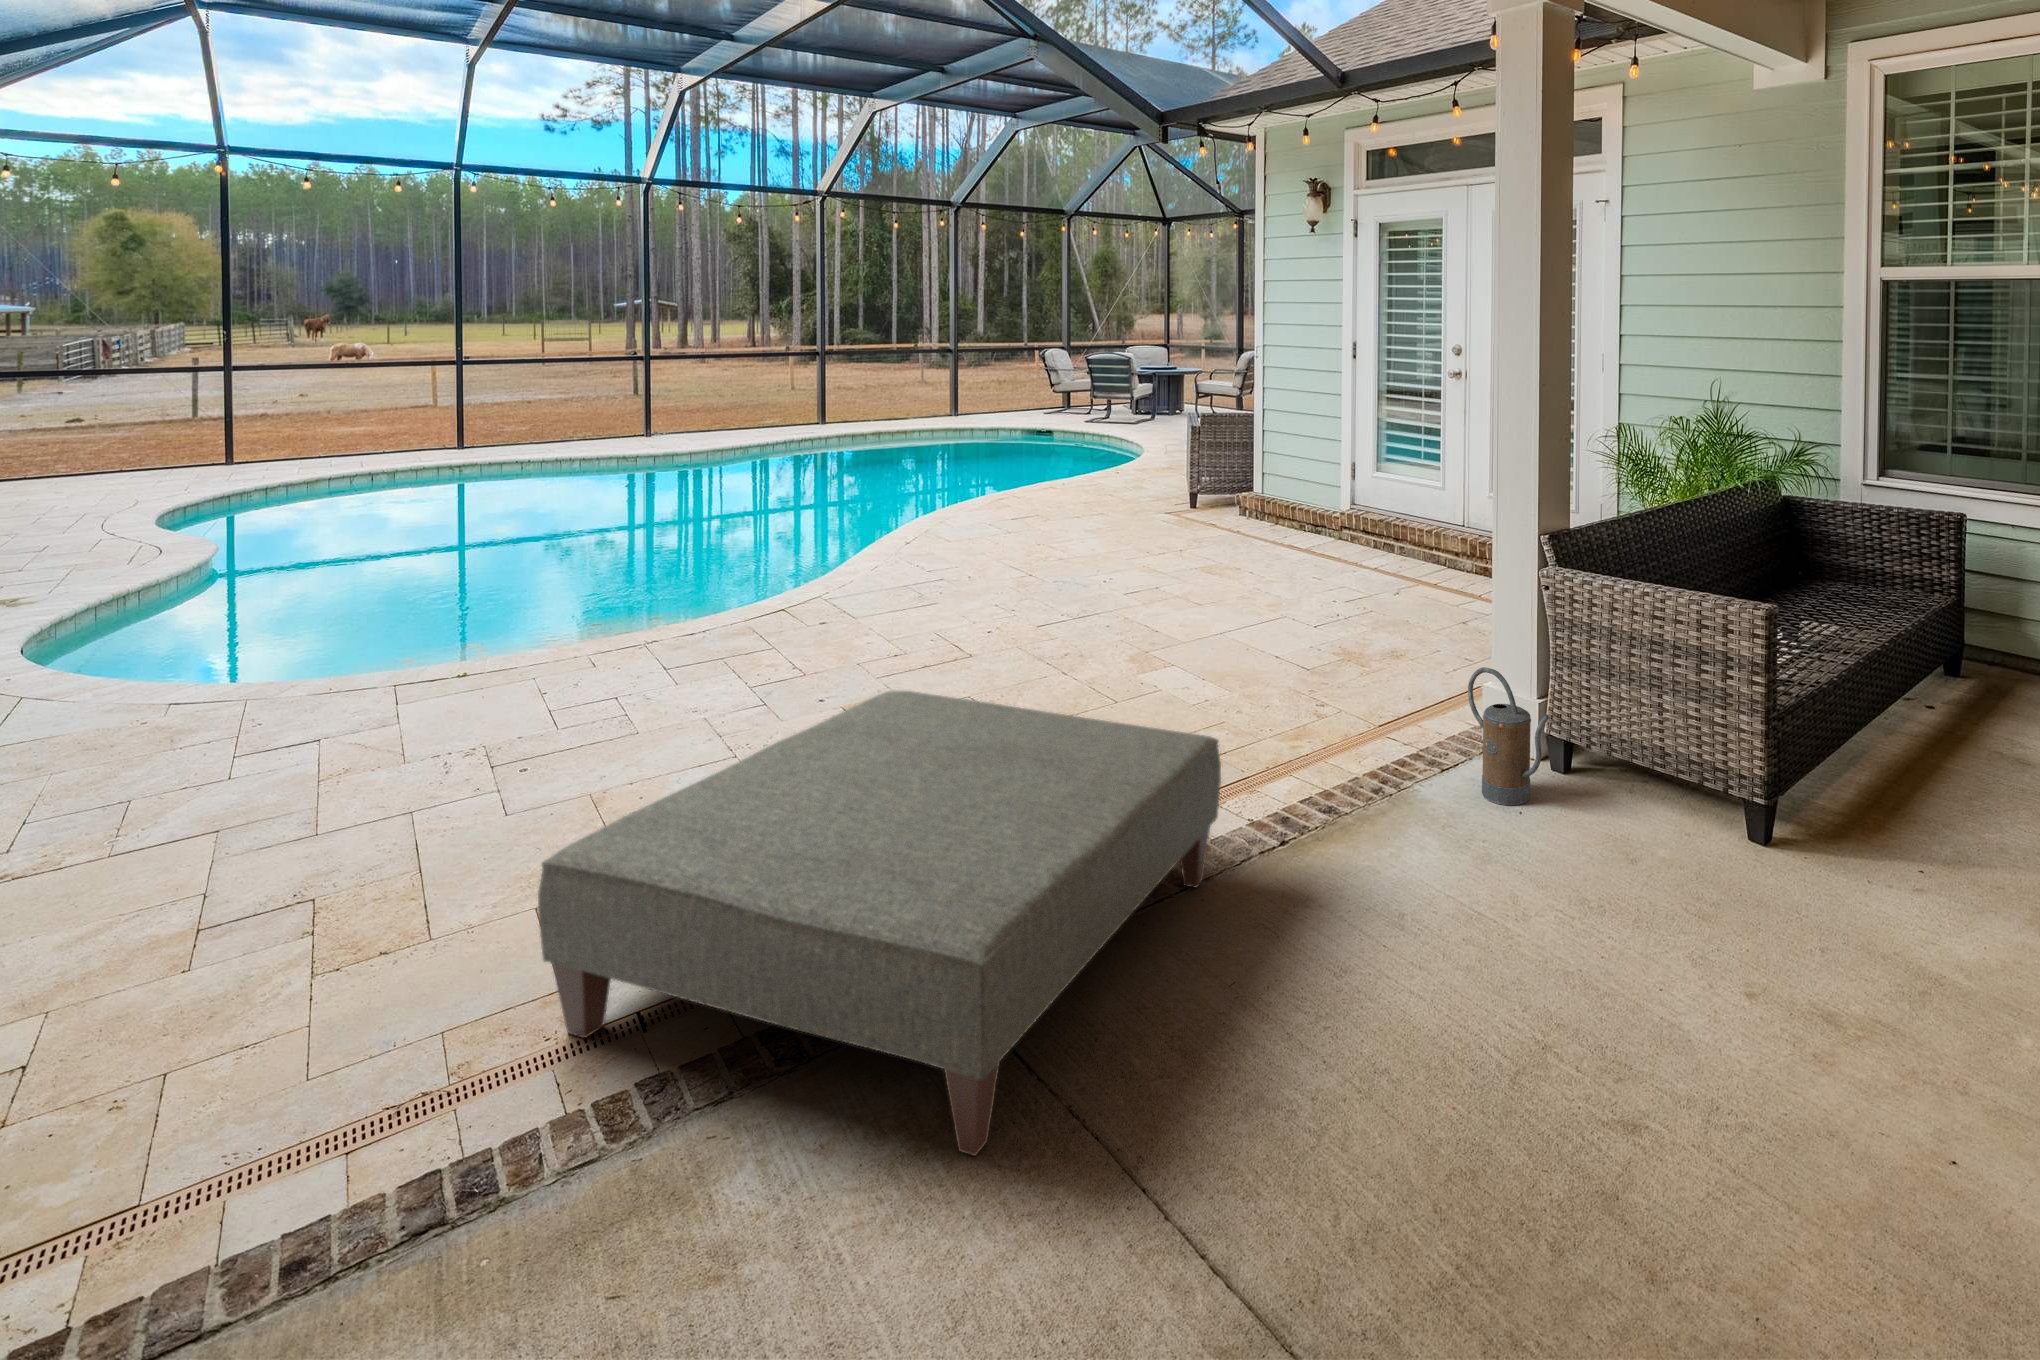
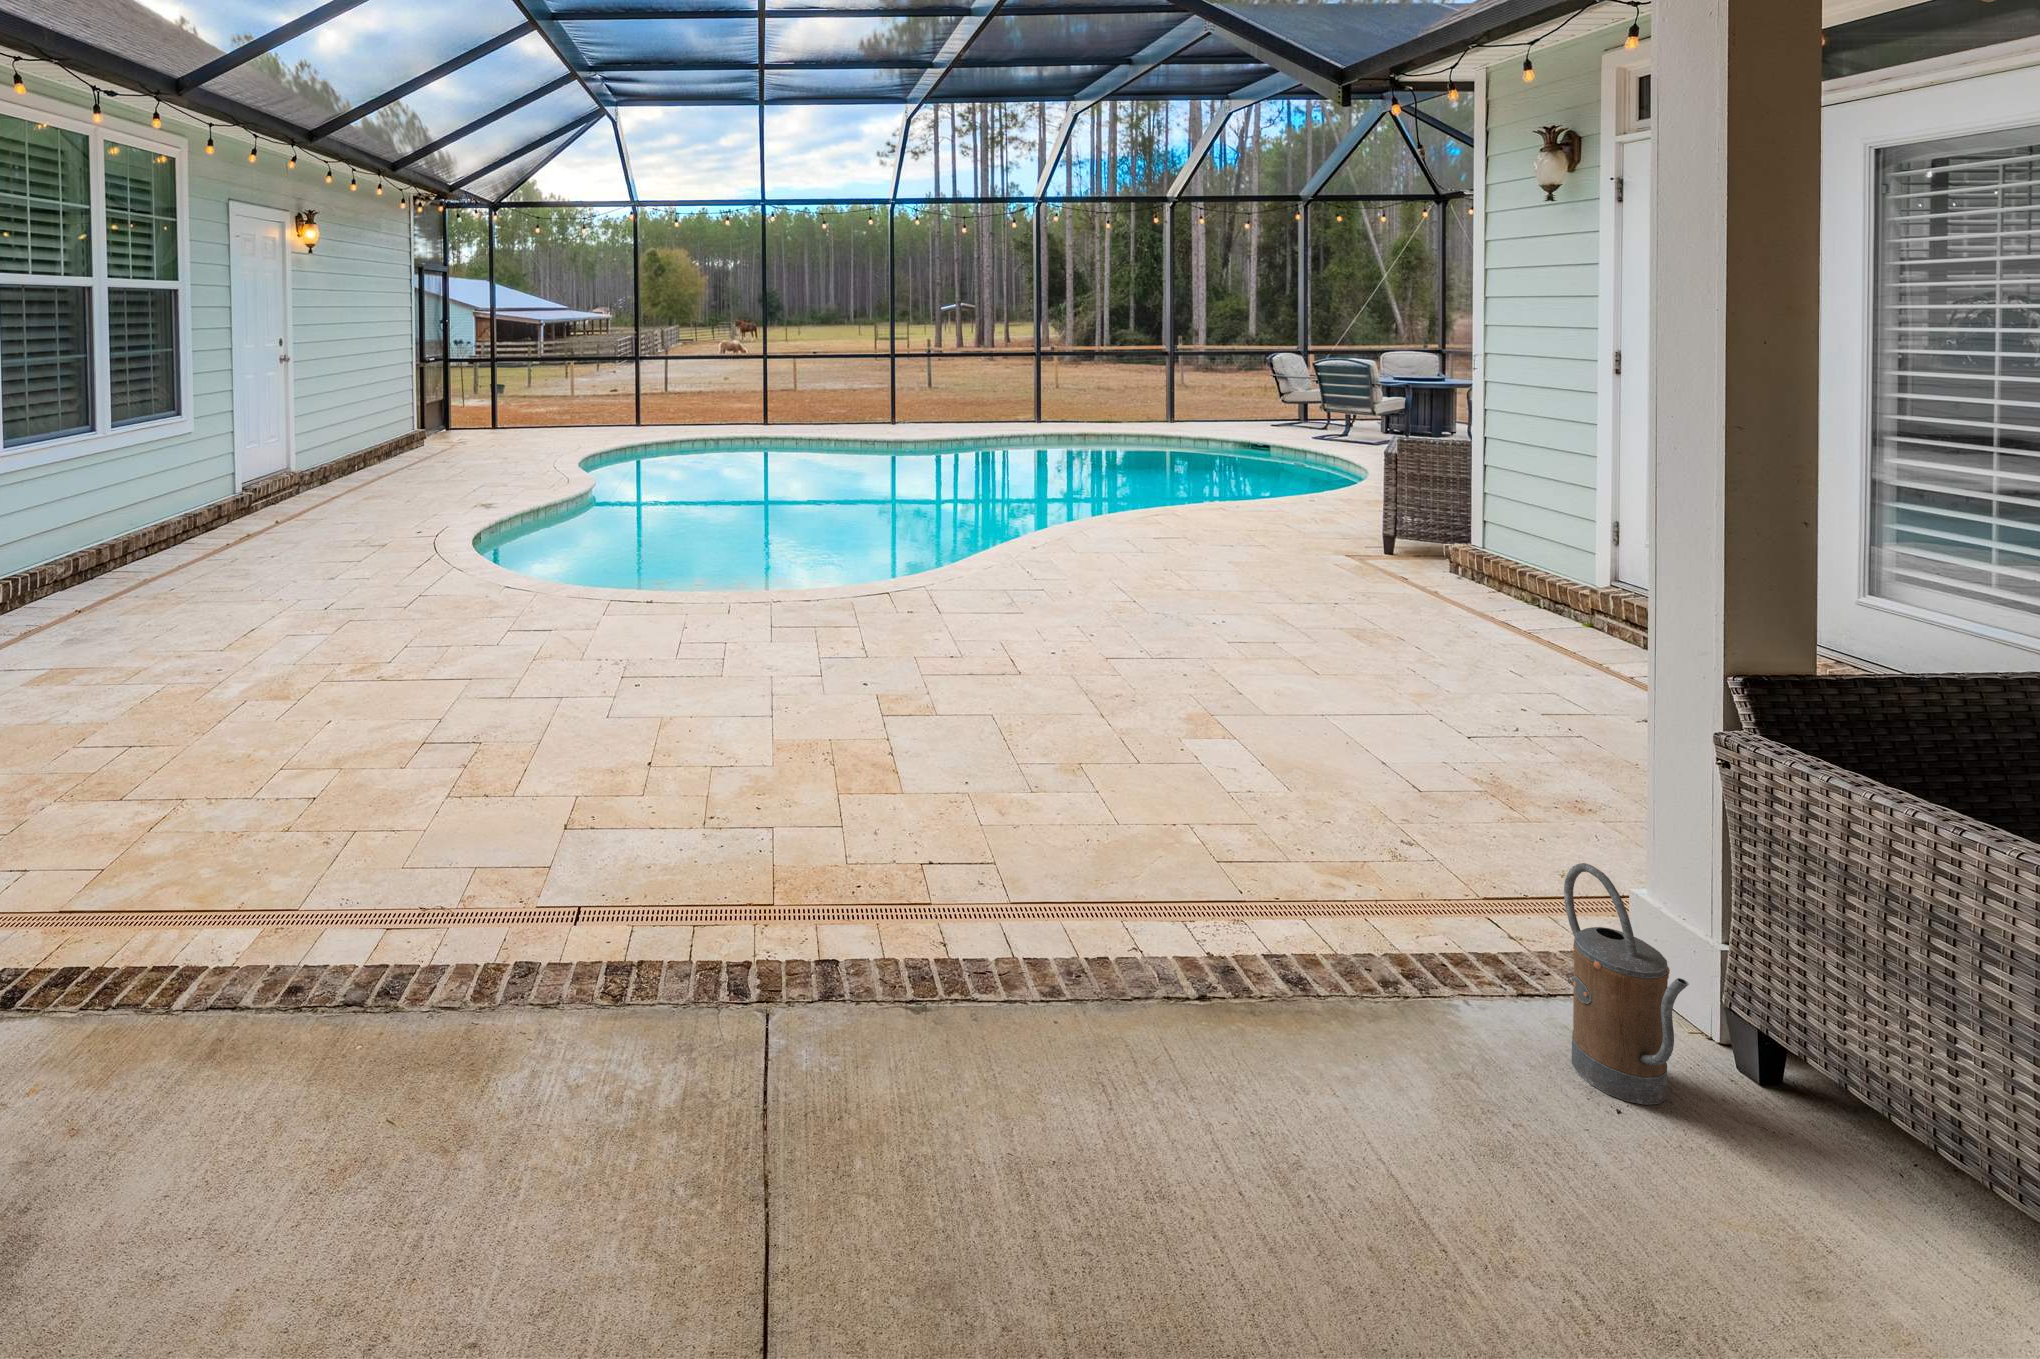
ottoman: present [538,691,1221,1156] -> none [501,684,1097,1177]

